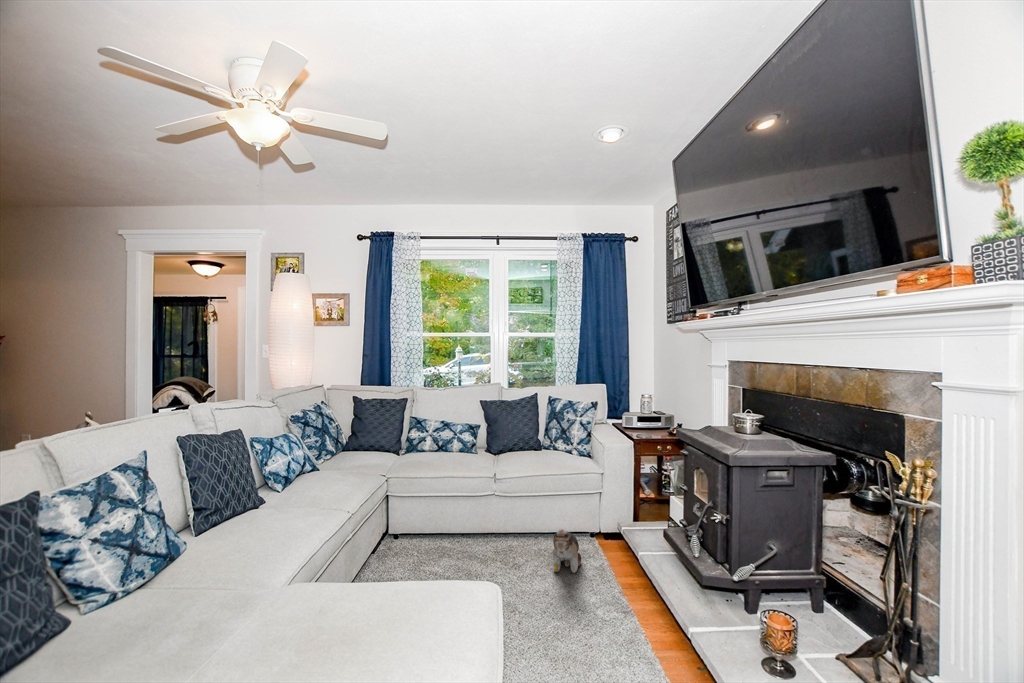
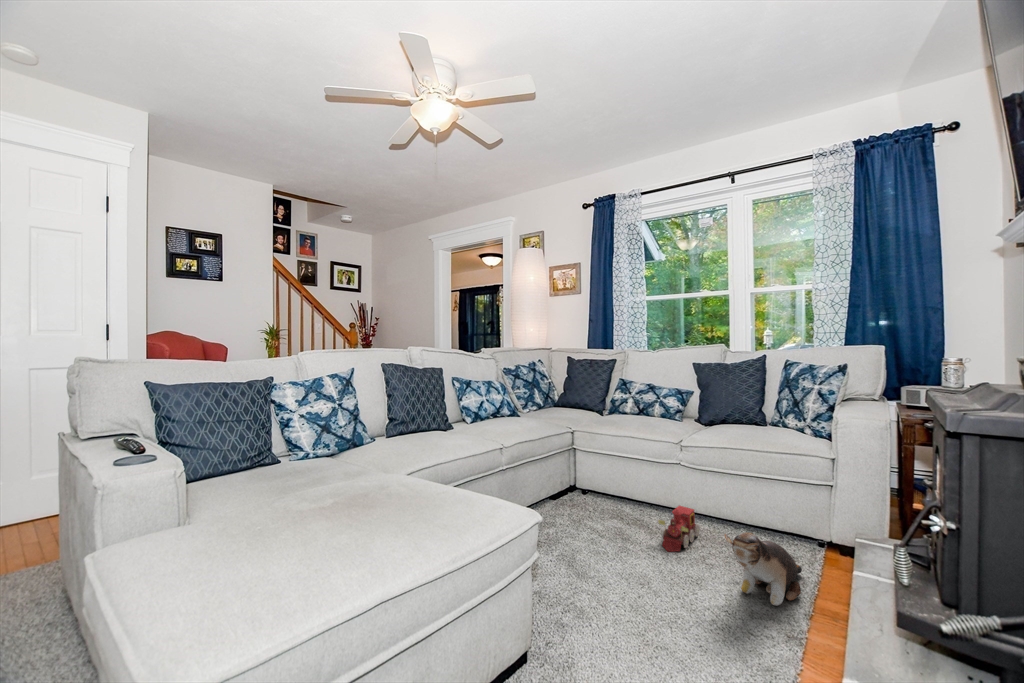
toy train: none [485,524,509,563] -> present [658,506,700,551]

